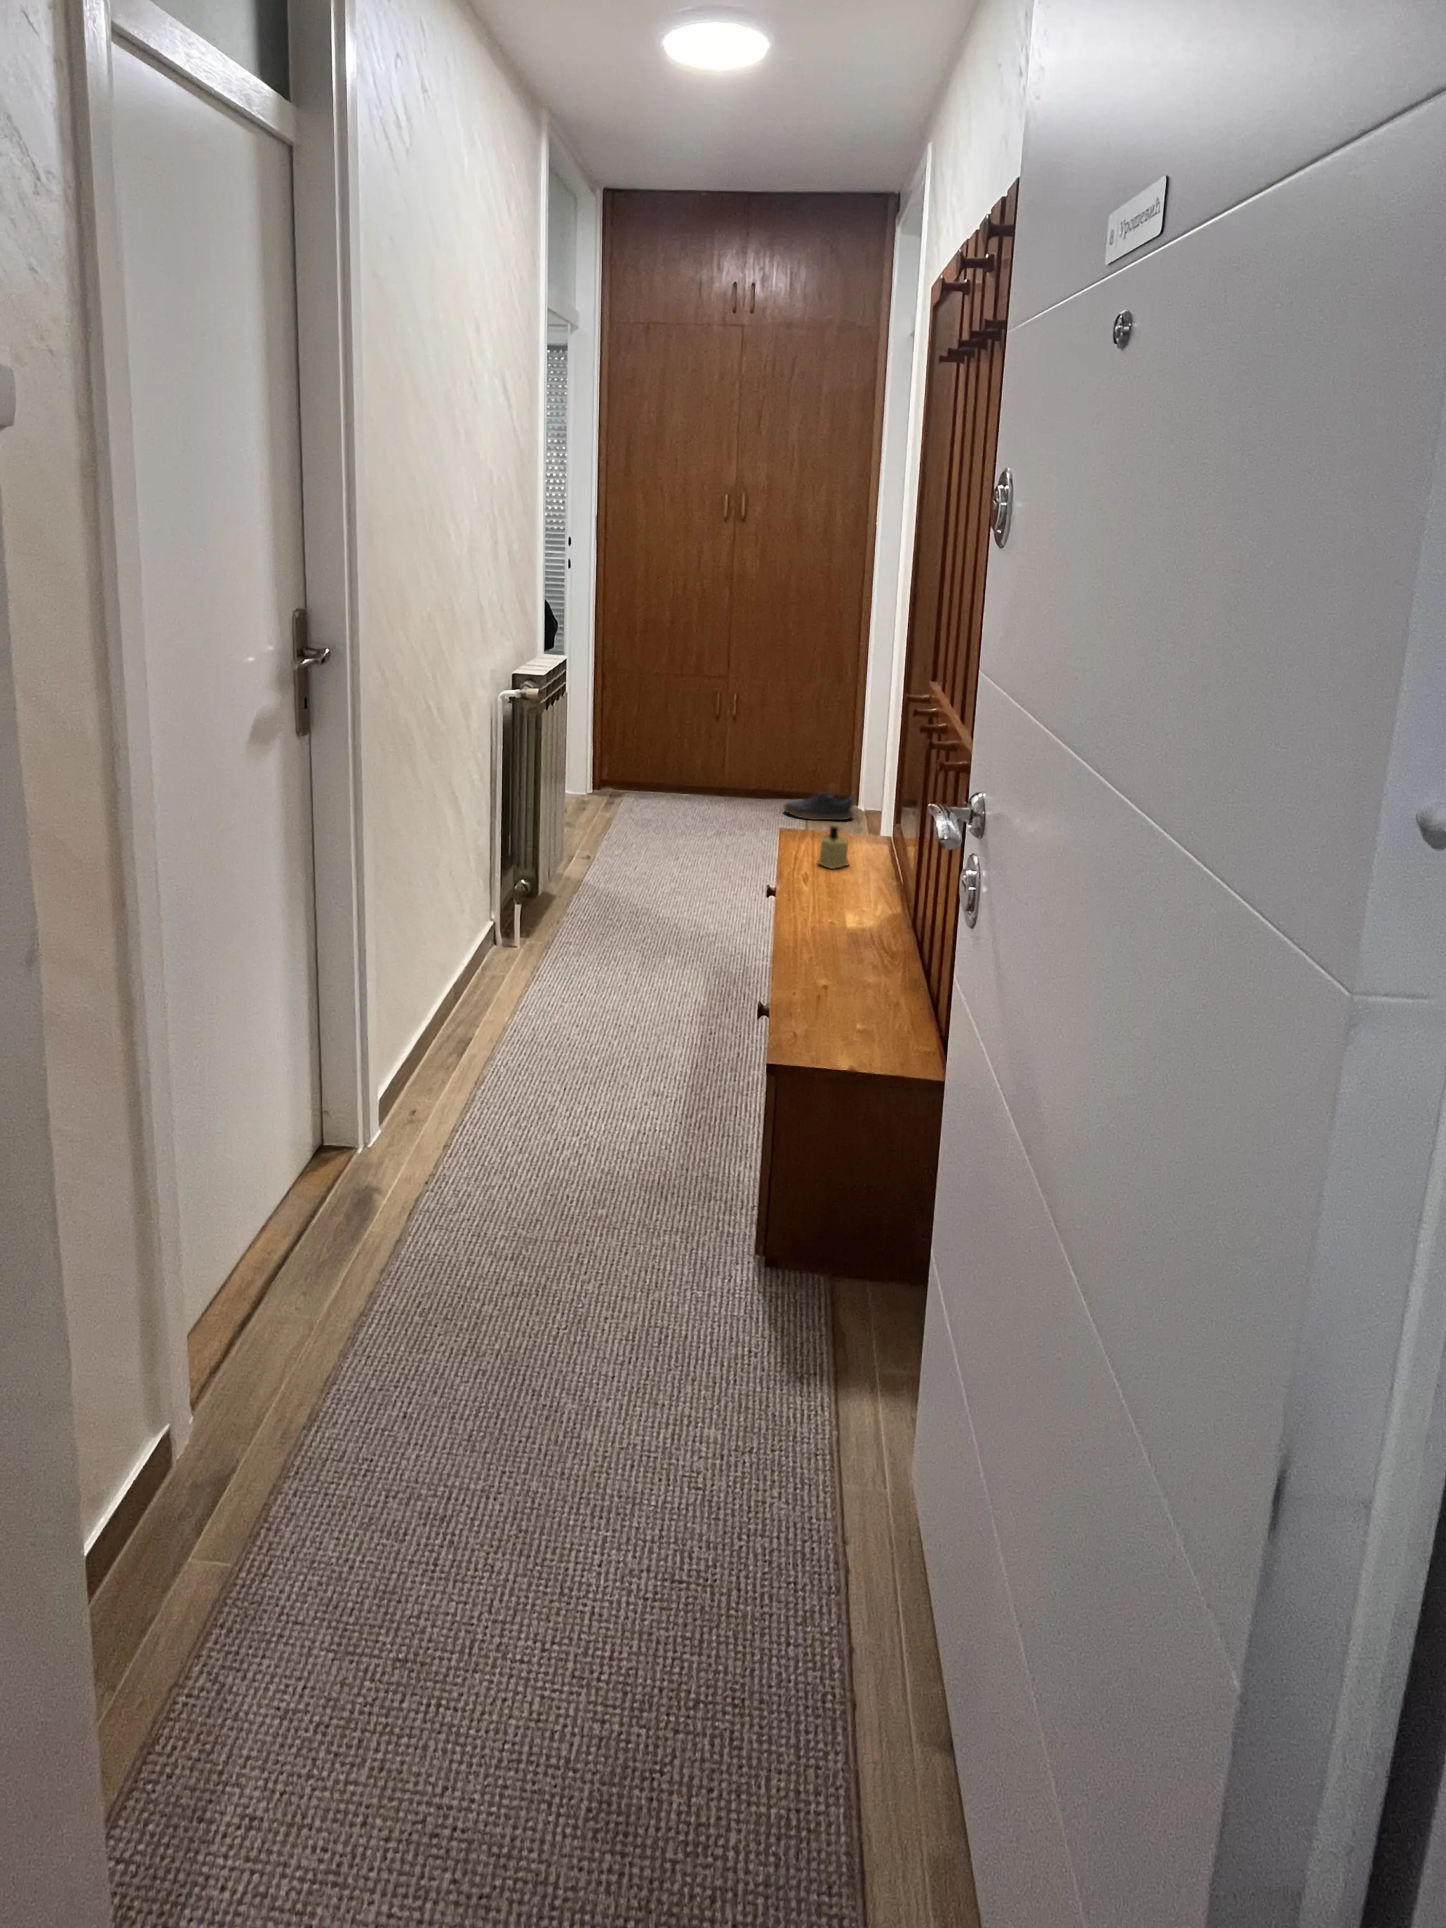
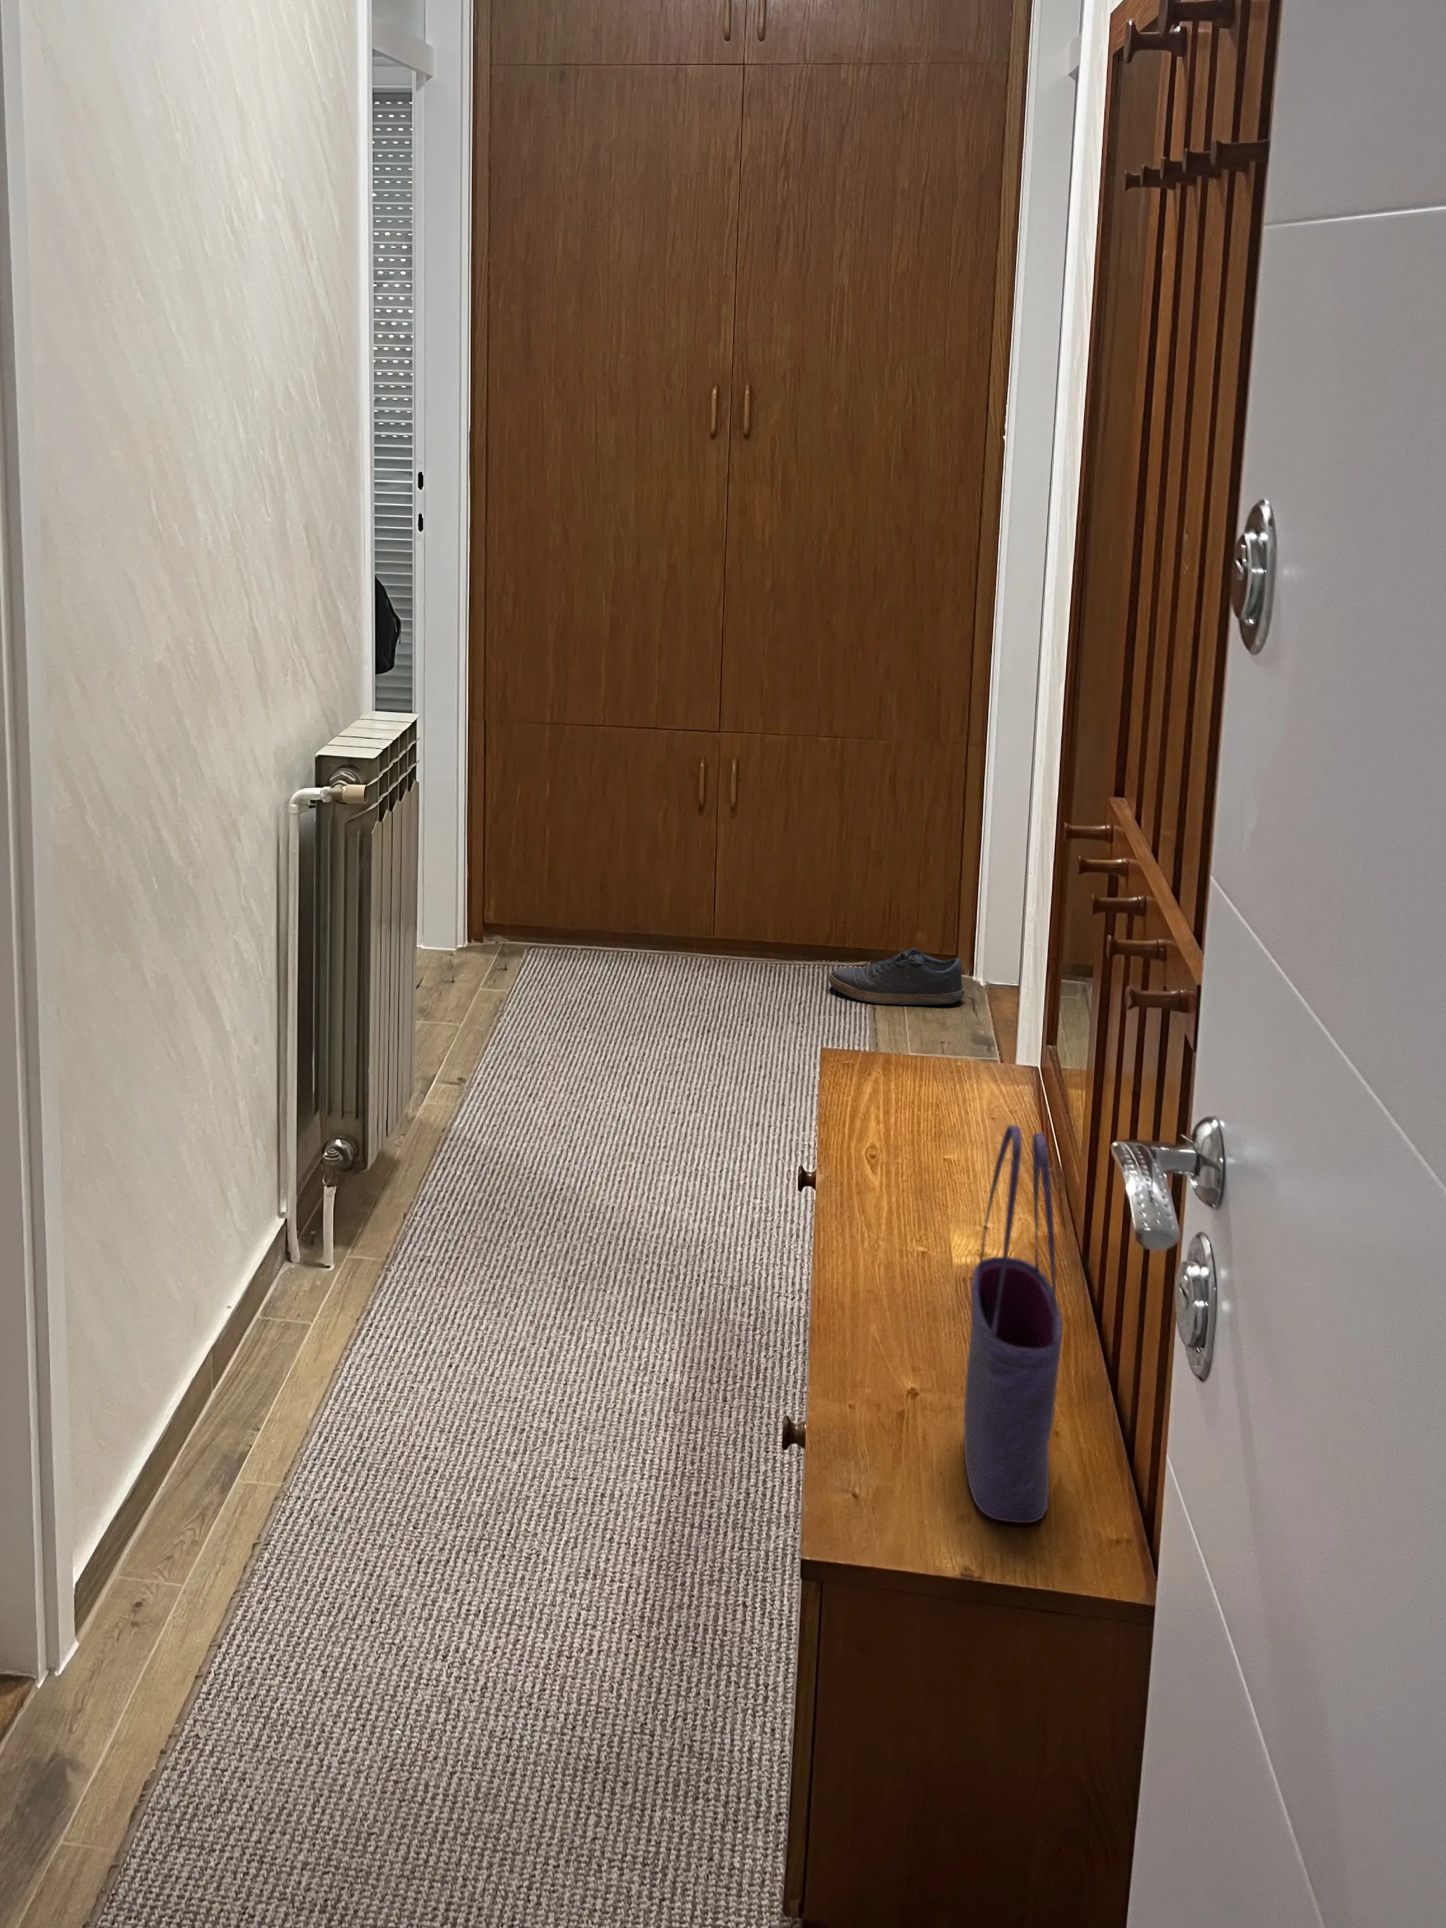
candle: present [819,826,849,869] -> none [896,1054,956,1139]
tote bag: none [853,837,900,1044] -> present [964,1125,1062,1523]

